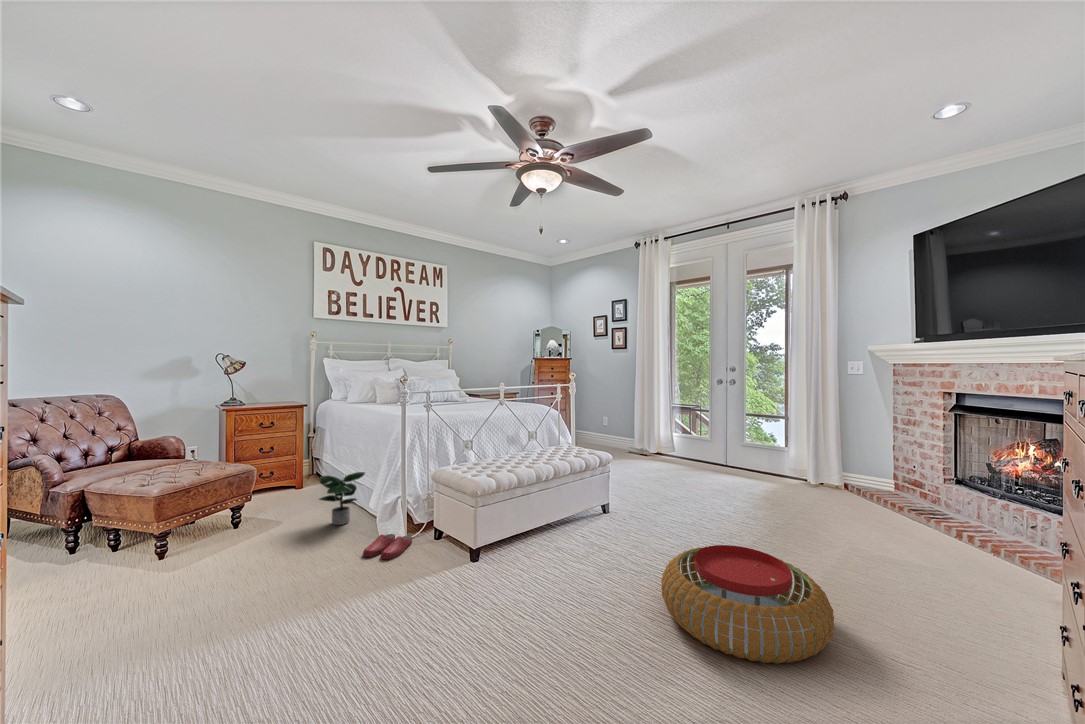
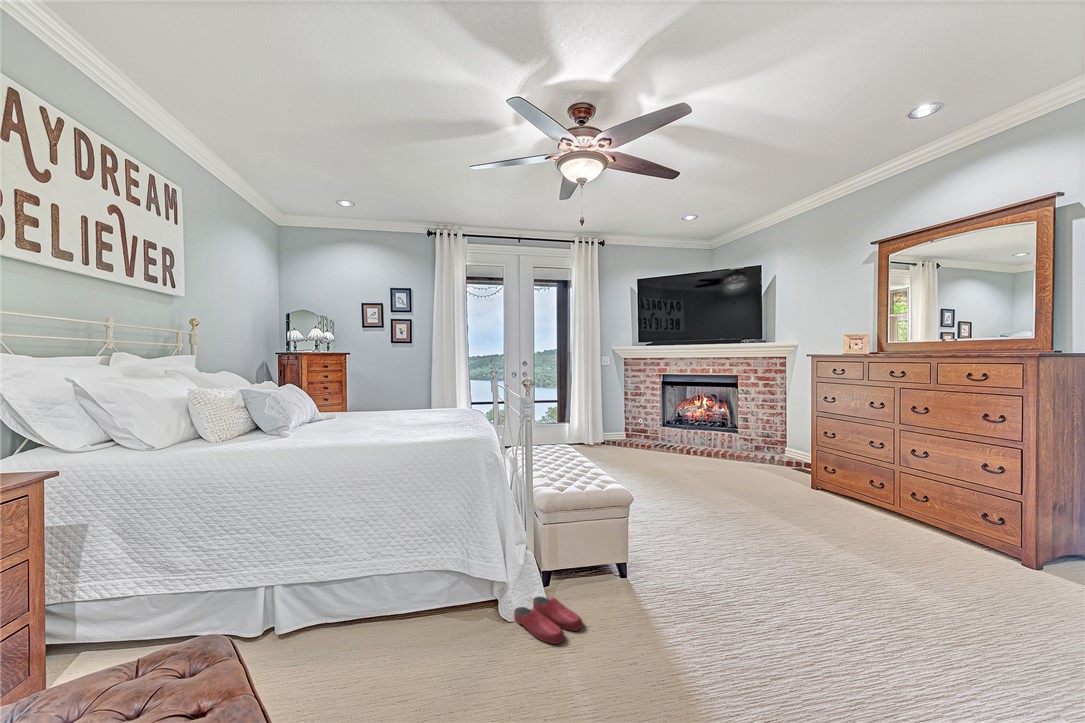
potted plant: present [319,472,365,525] -> none [347,551,437,663]
pouf: present [661,545,834,664] -> none [711,477,818,535]

